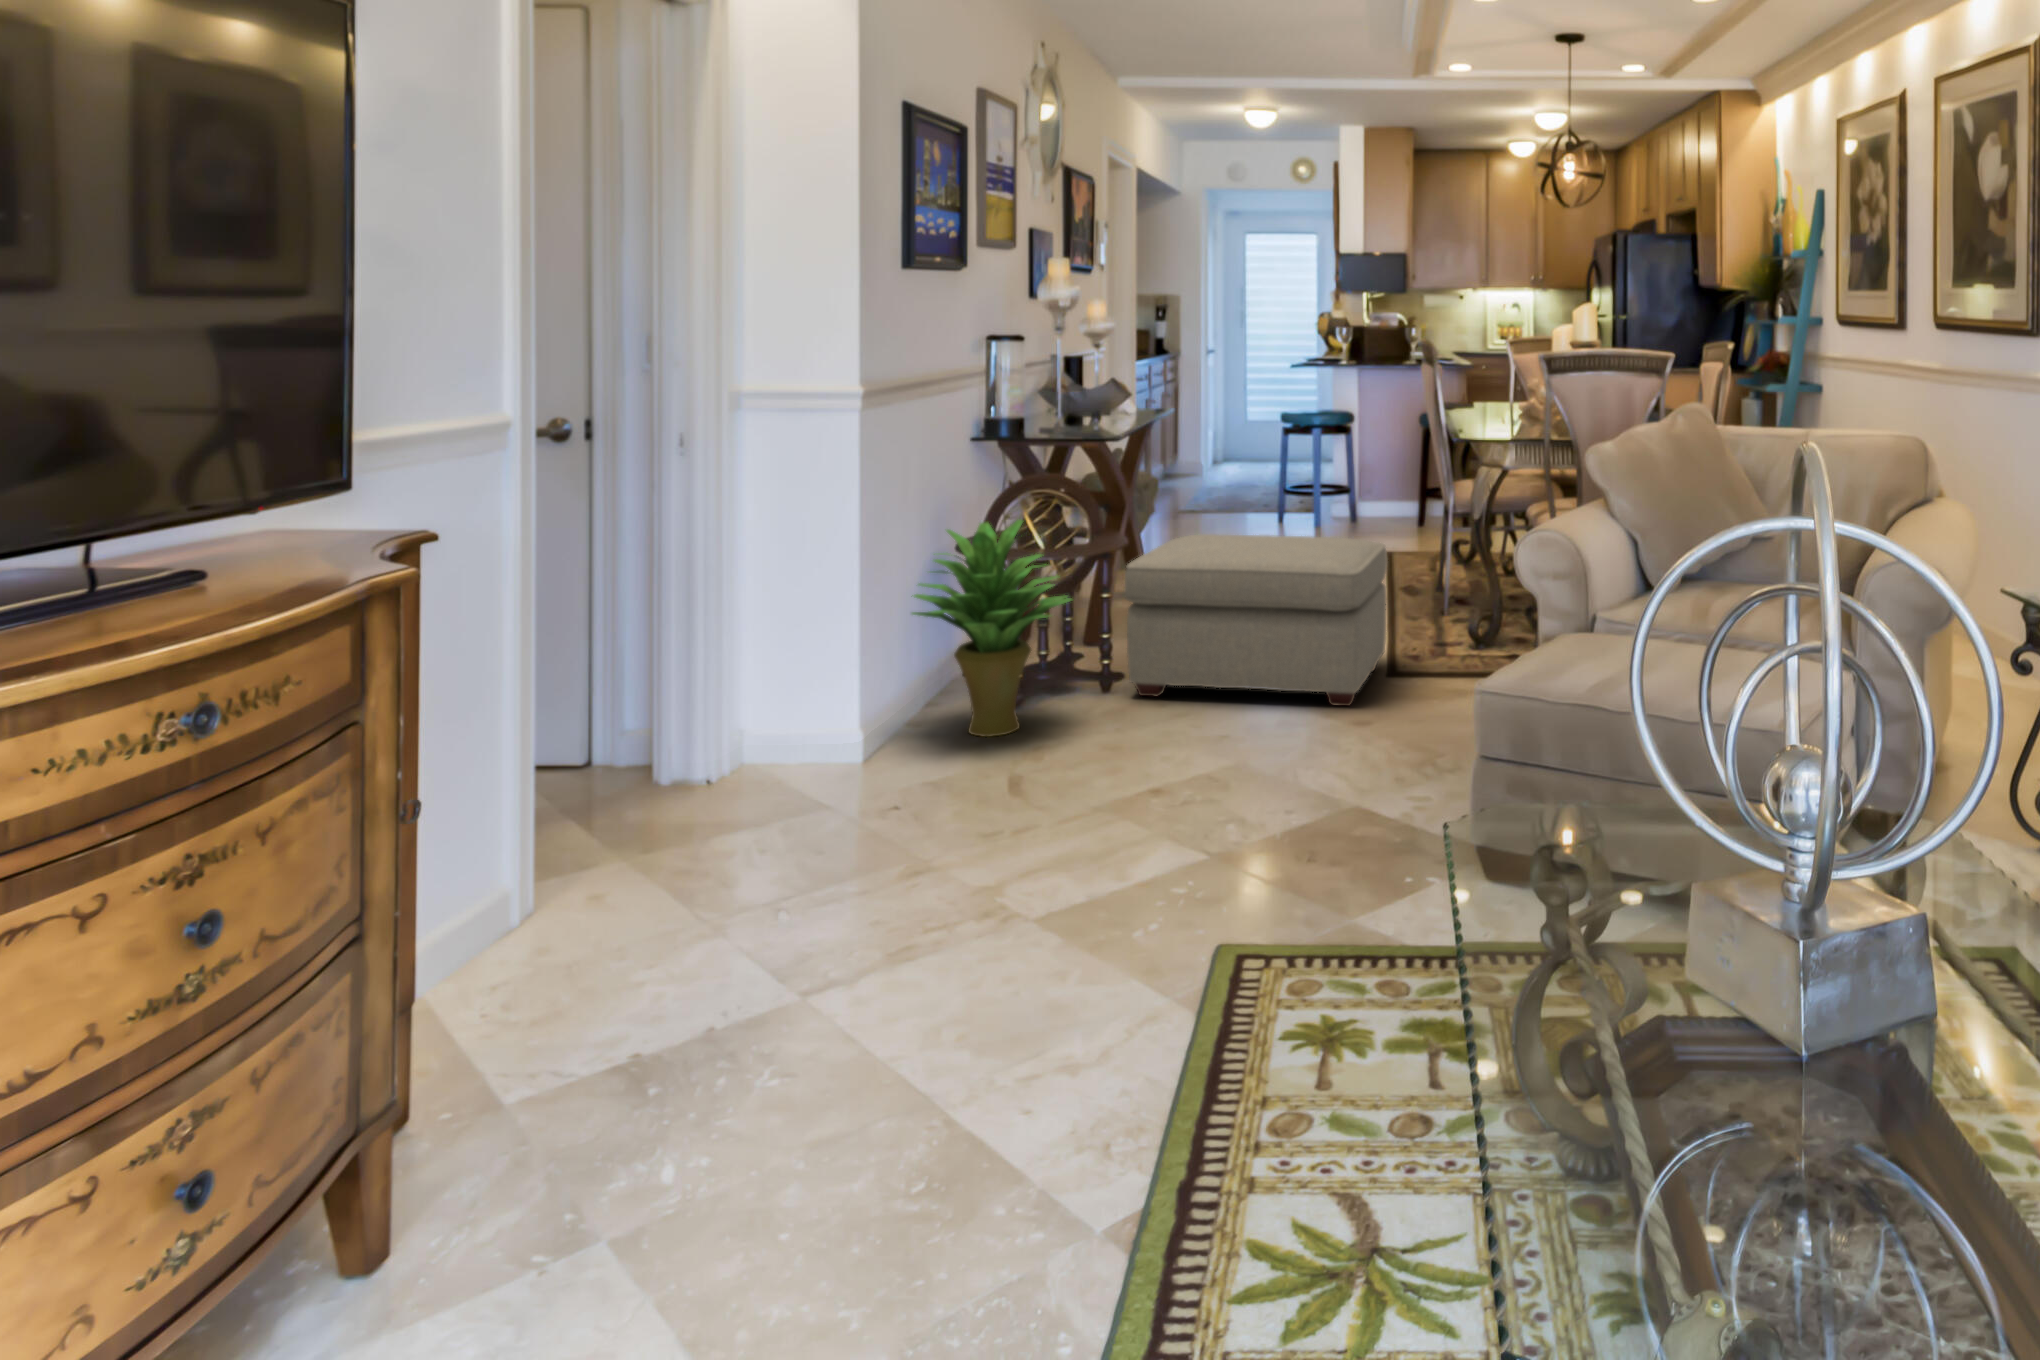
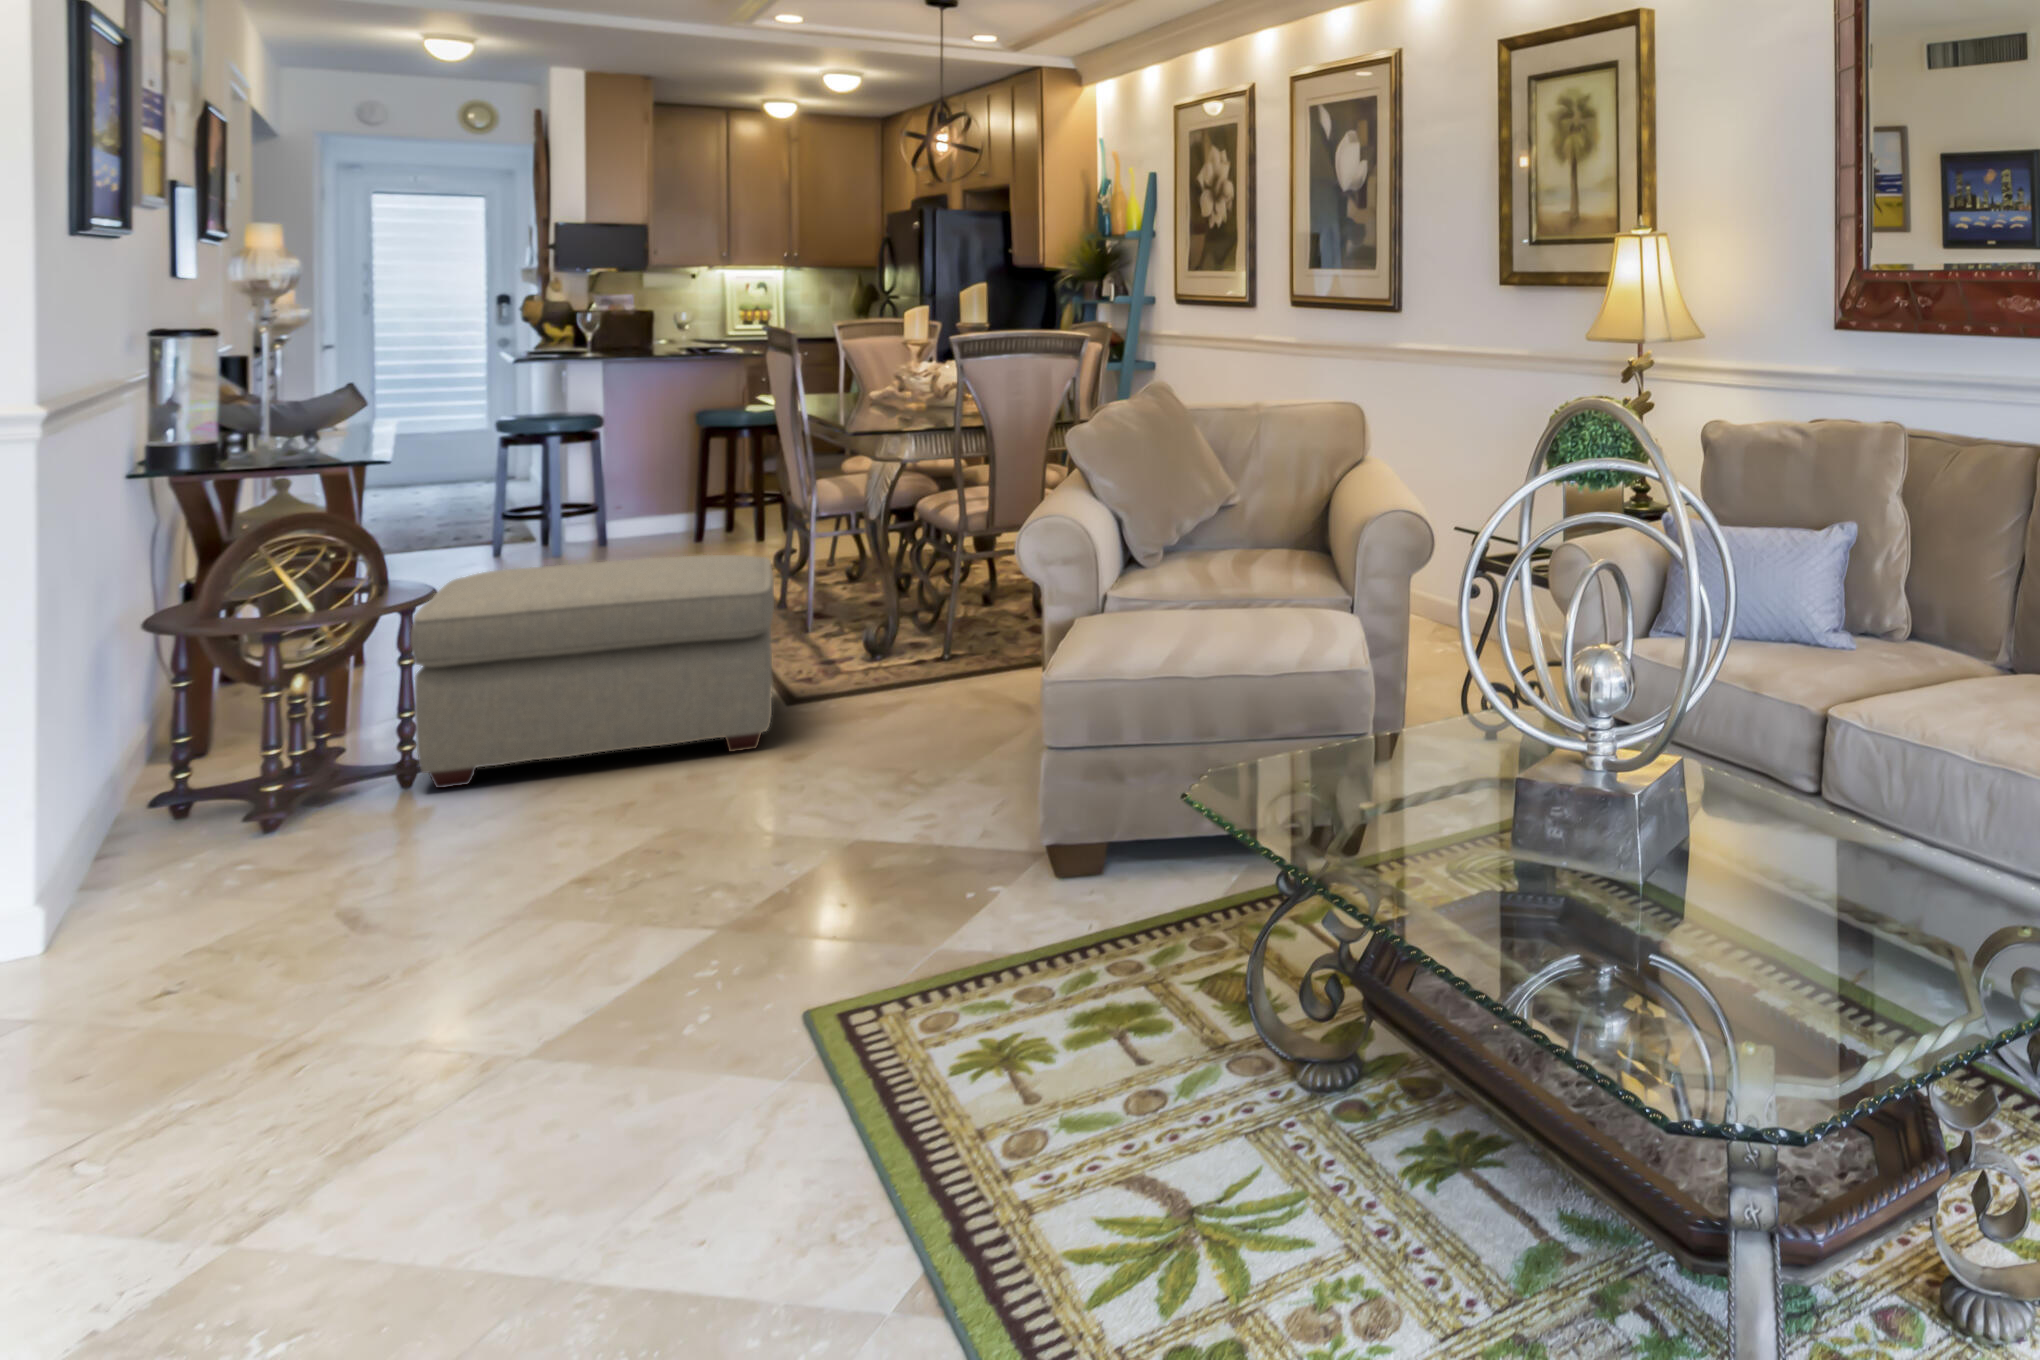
potted plant: present [912,519,1071,737] -> none [43,569,350,886]

